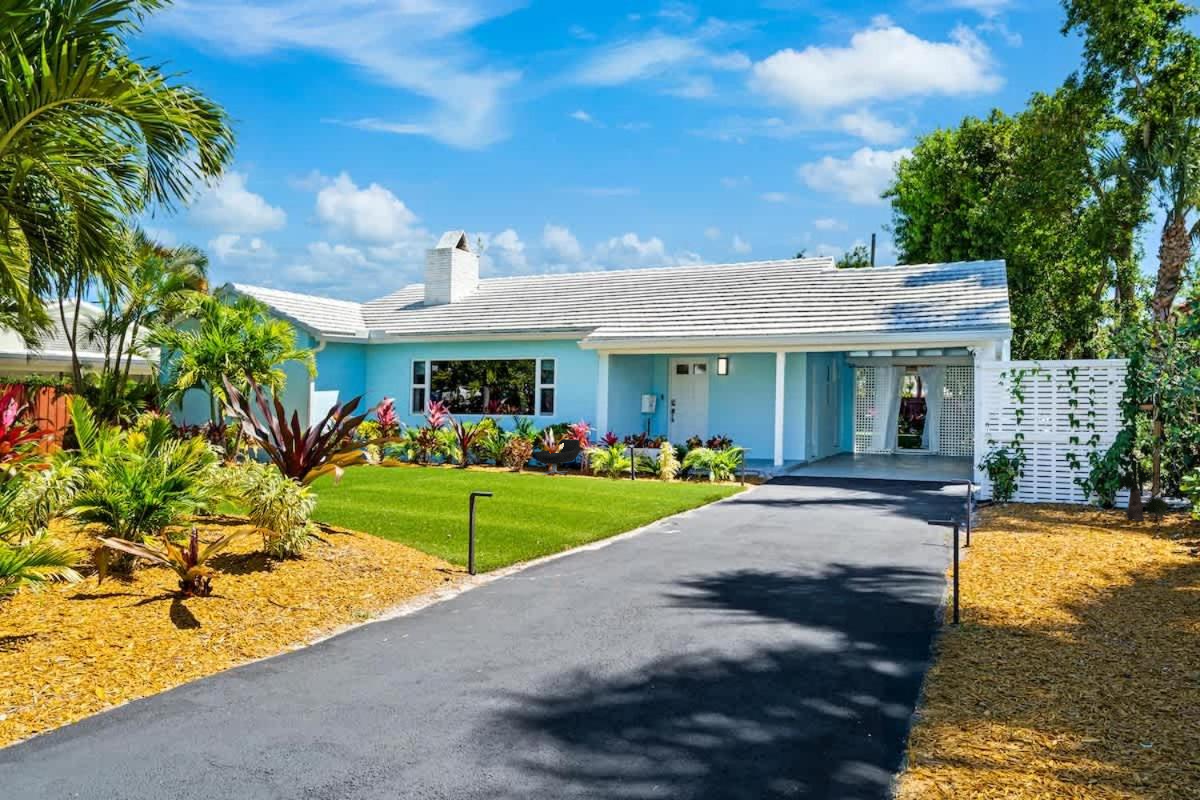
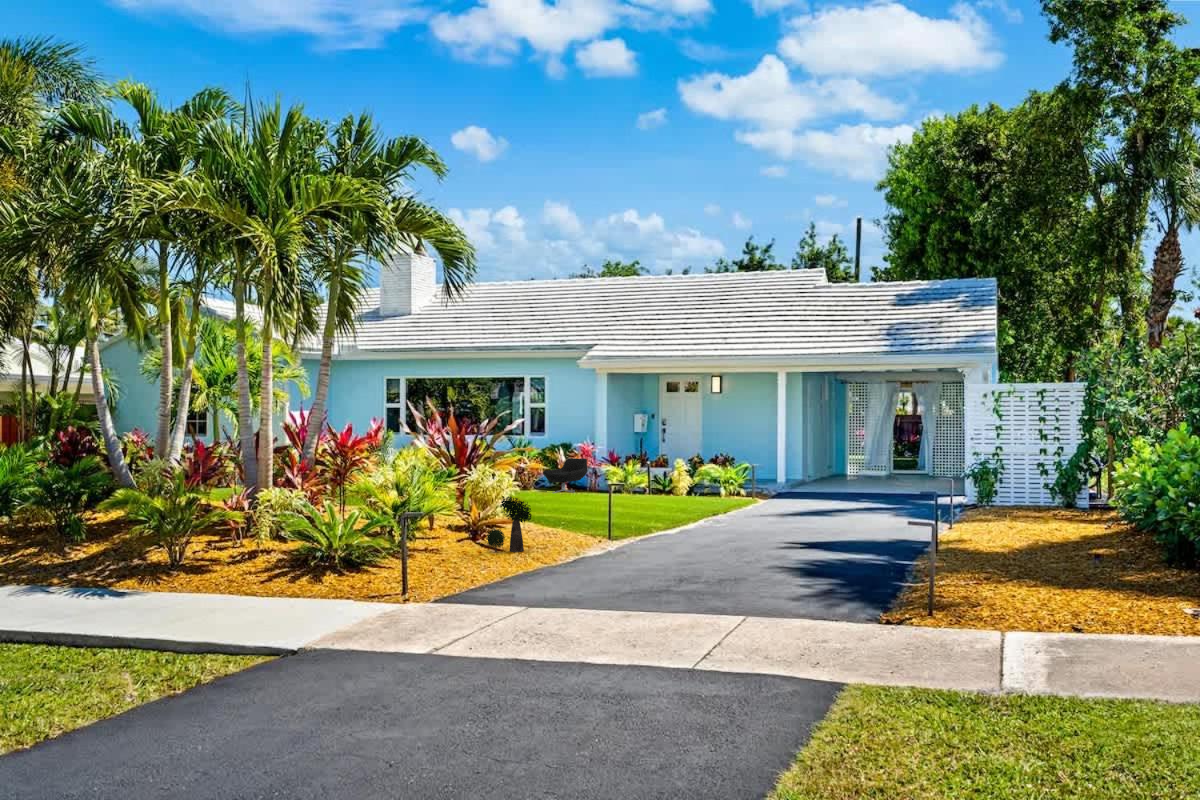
potted plant: present [1118,465,1167,522] -> present [486,496,532,552]

